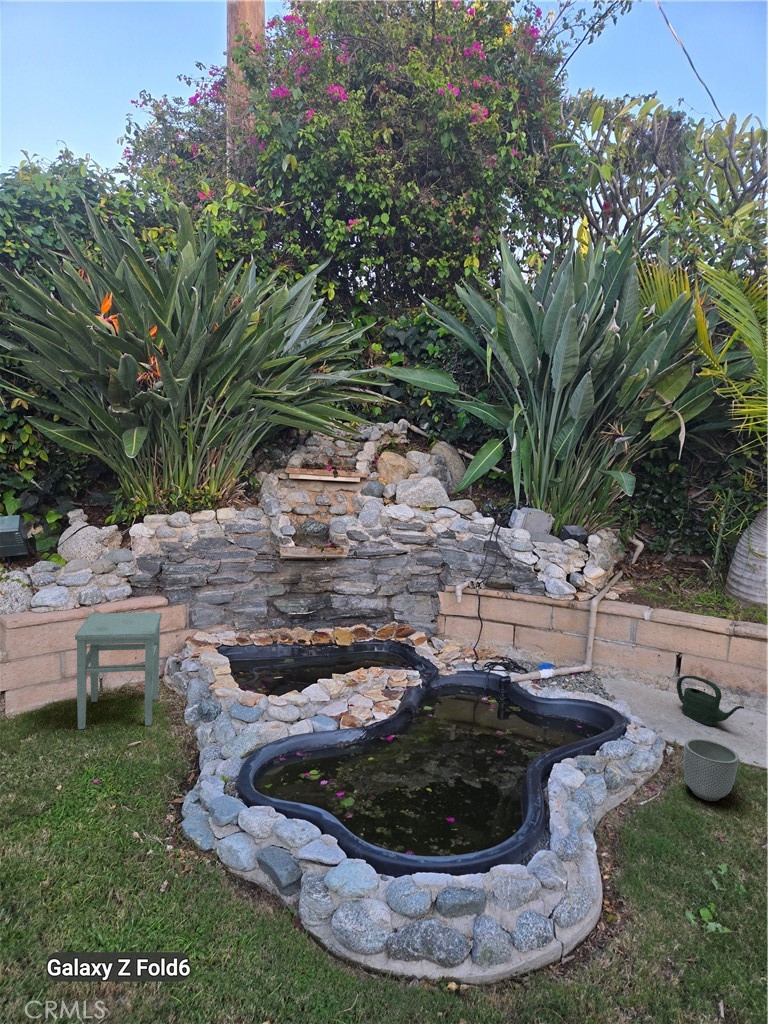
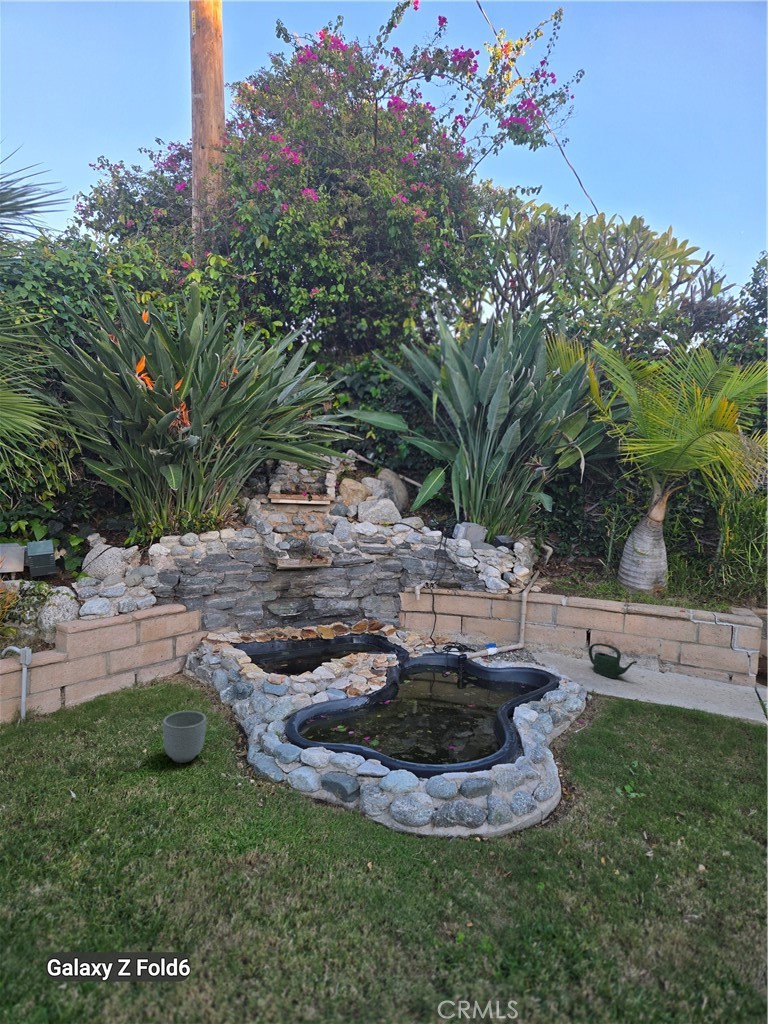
stool: present [75,613,162,729] -> none [131,615,197,712]
planter: present [683,739,739,801] -> present [163,711,206,763]

